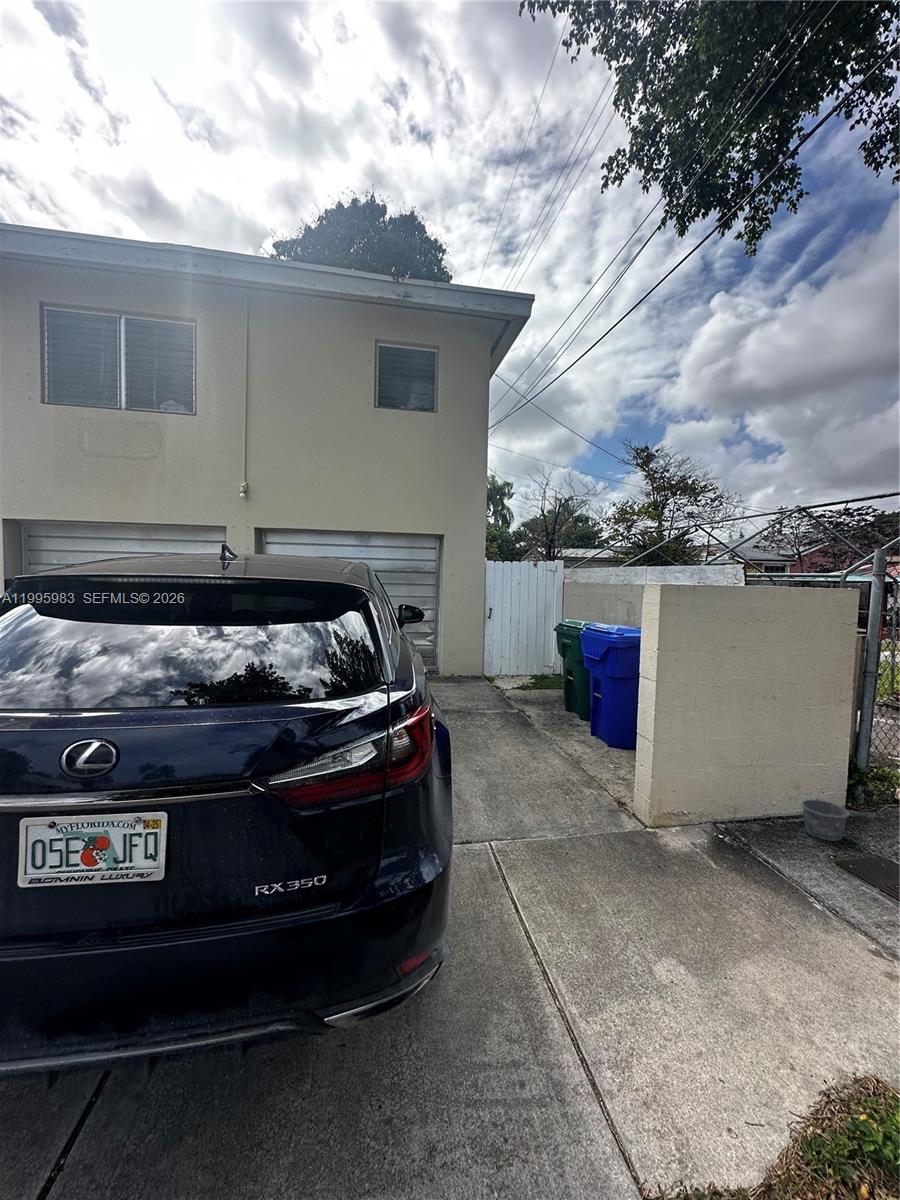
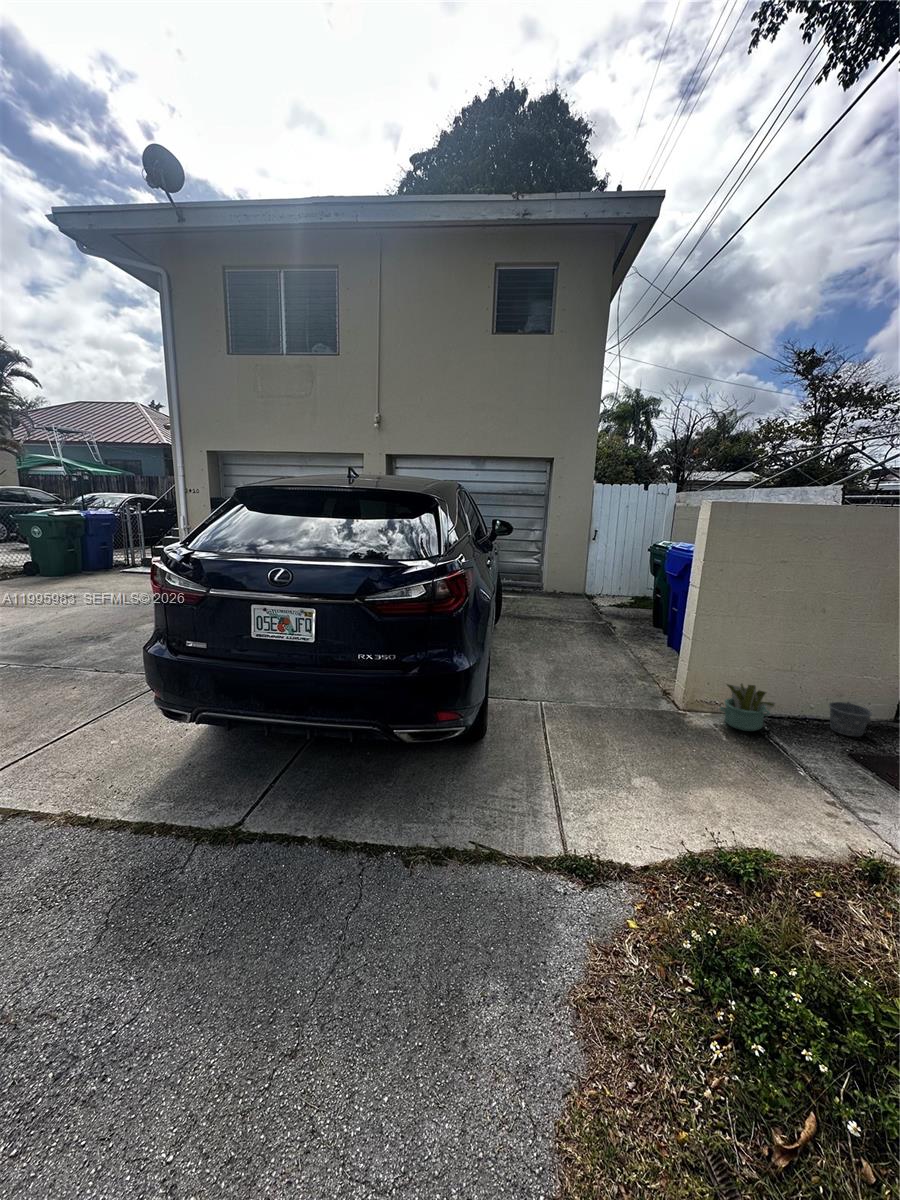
decorative plant: none [697,790,756,852] -> present [720,683,775,731]

